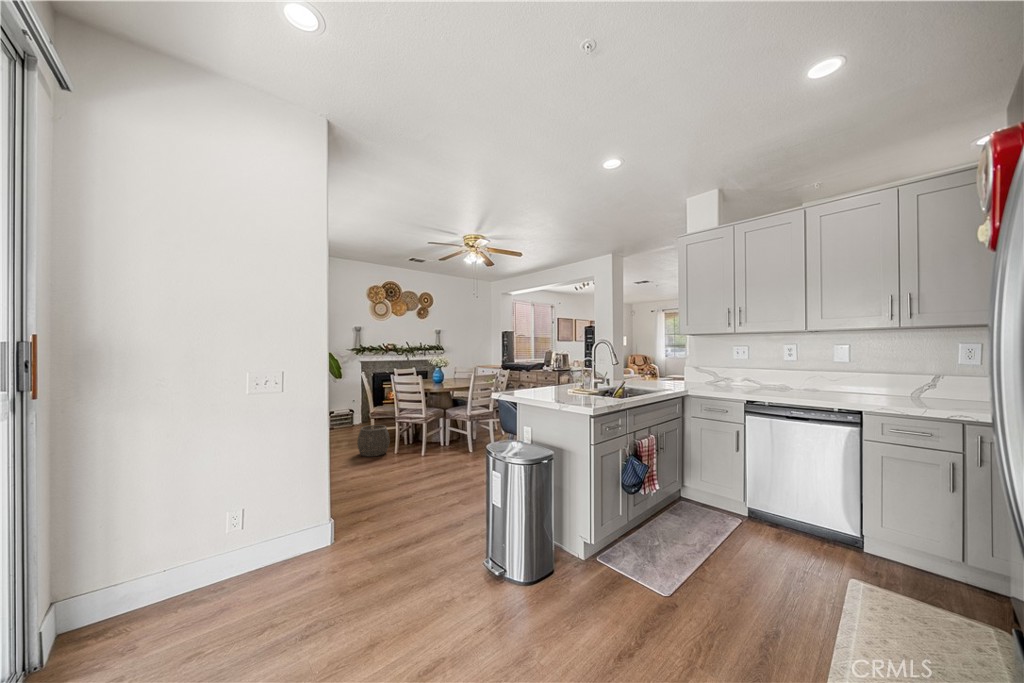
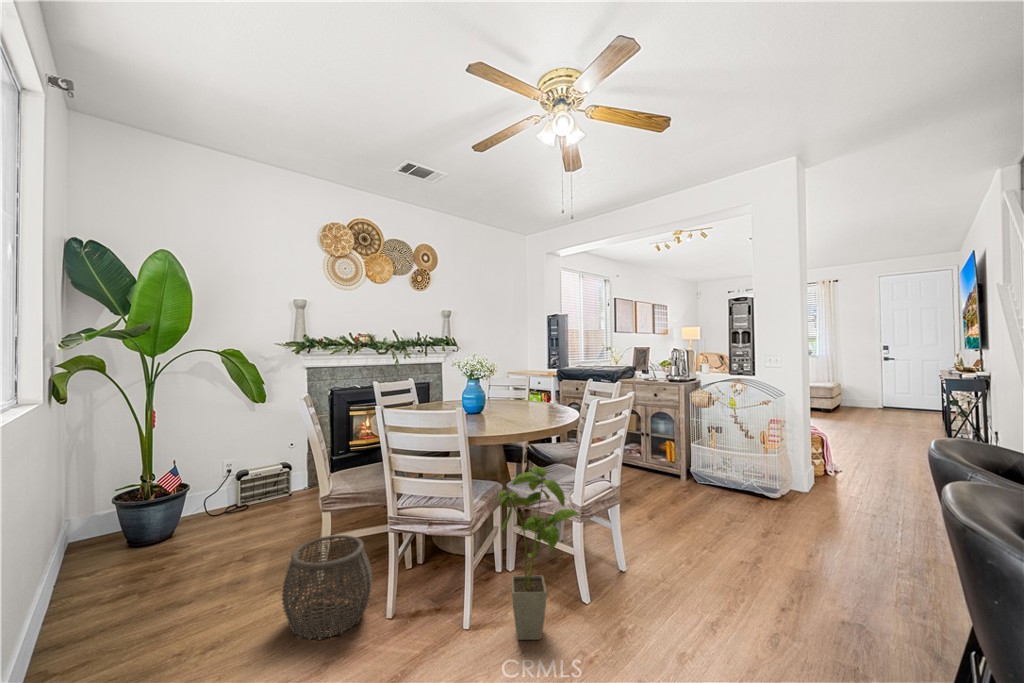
house plant: none [434,397,466,458] -> present [497,467,579,640]

